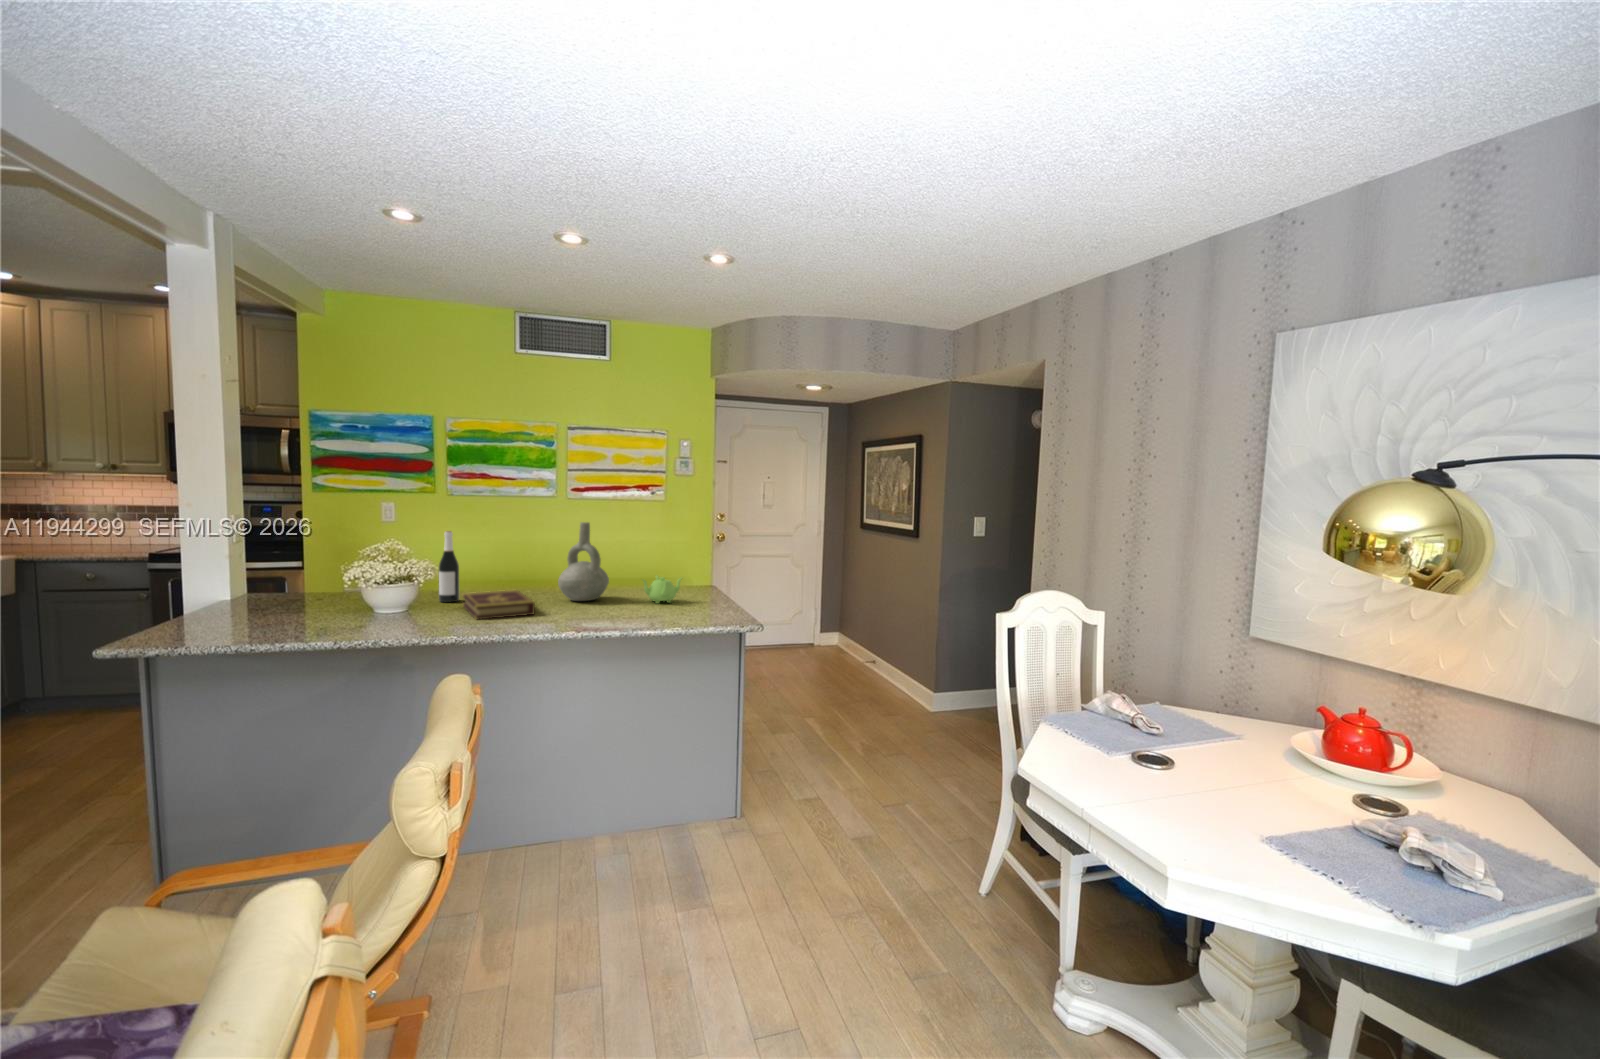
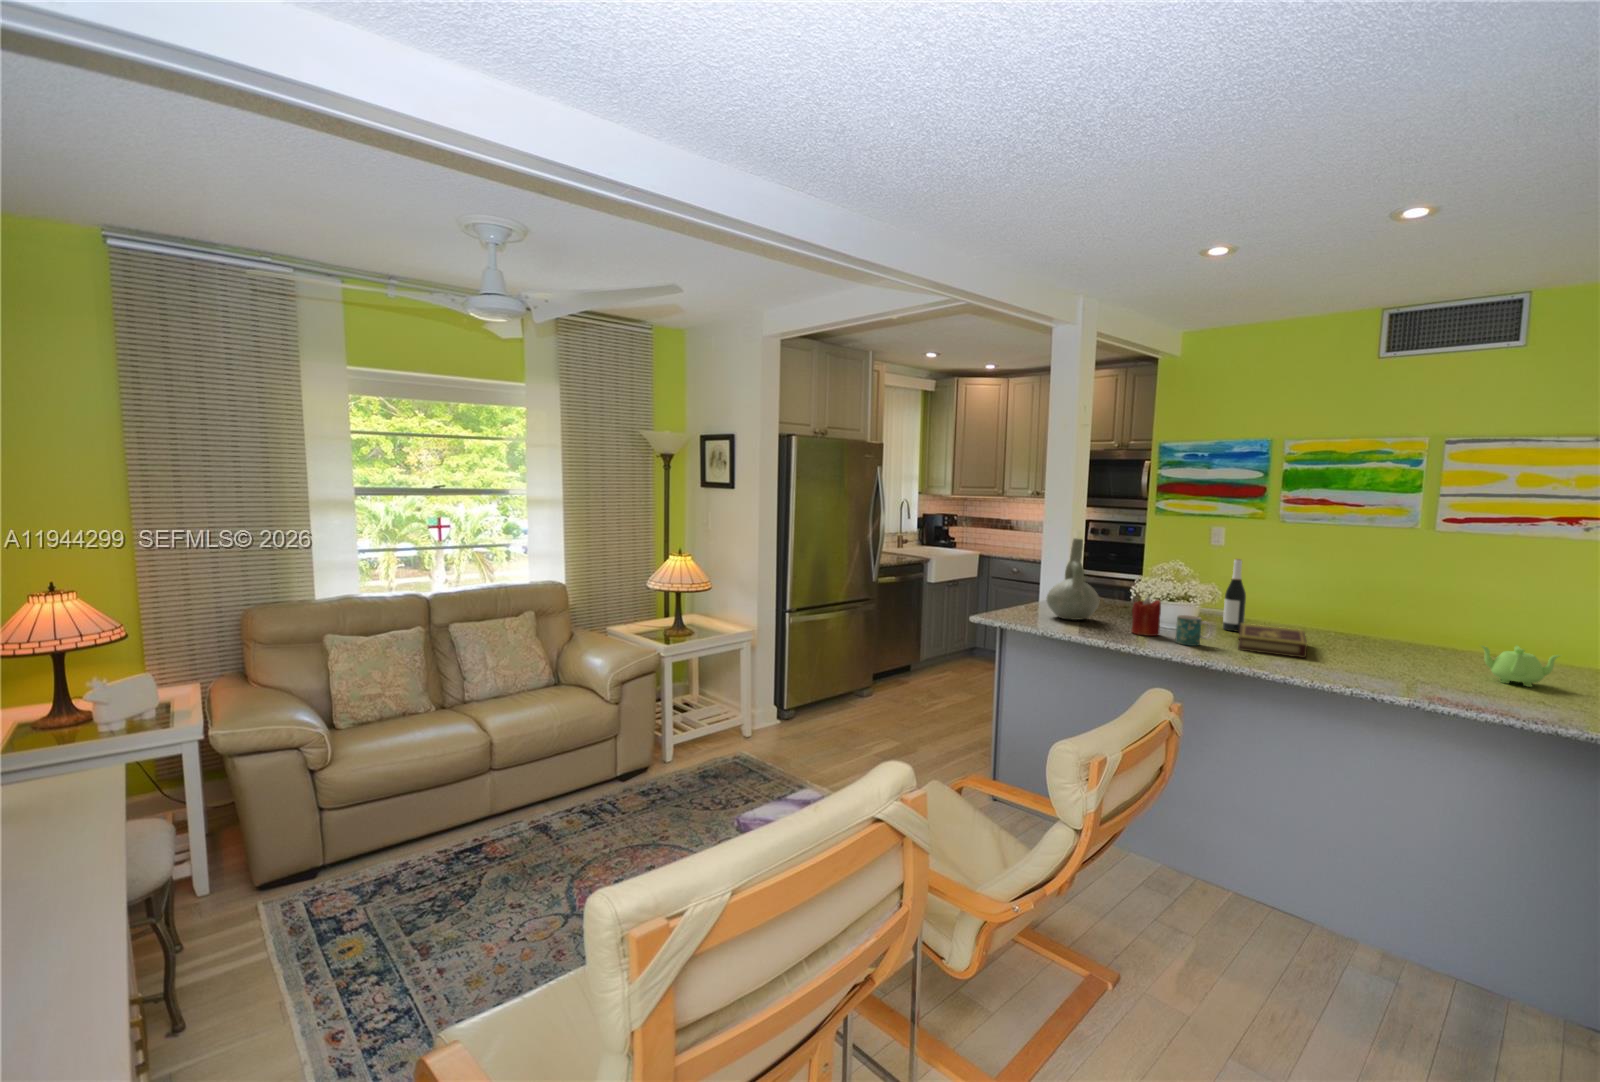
decorative vase: present [558,522,609,601] -> present [1046,538,1099,620]
candle: none [353,581,390,626] -> present [1132,597,1161,636]
mug: none [413,594,450,627] -> present [1176,615,1212,646]

